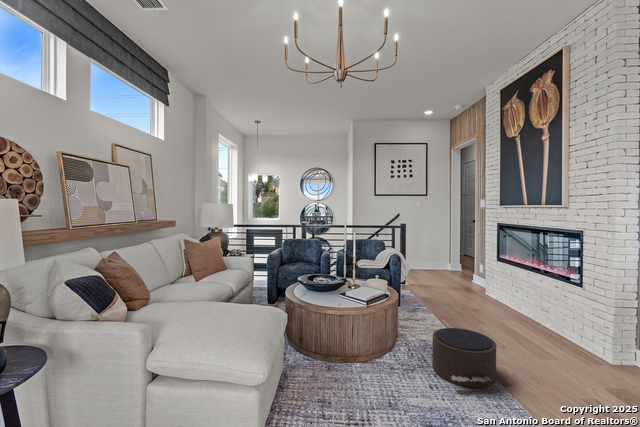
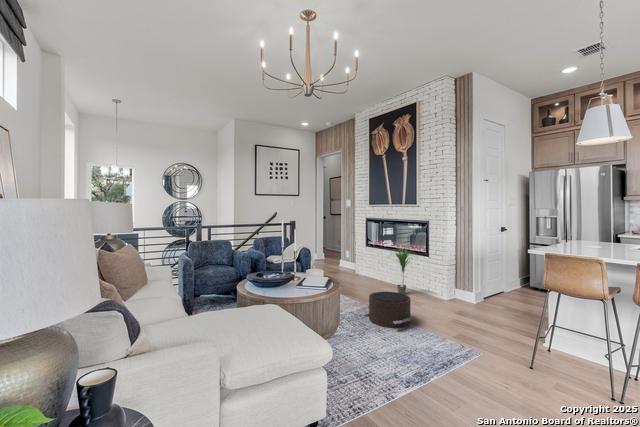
potted plant: none [499,260,562,340] -> present [396,246,412,294]

